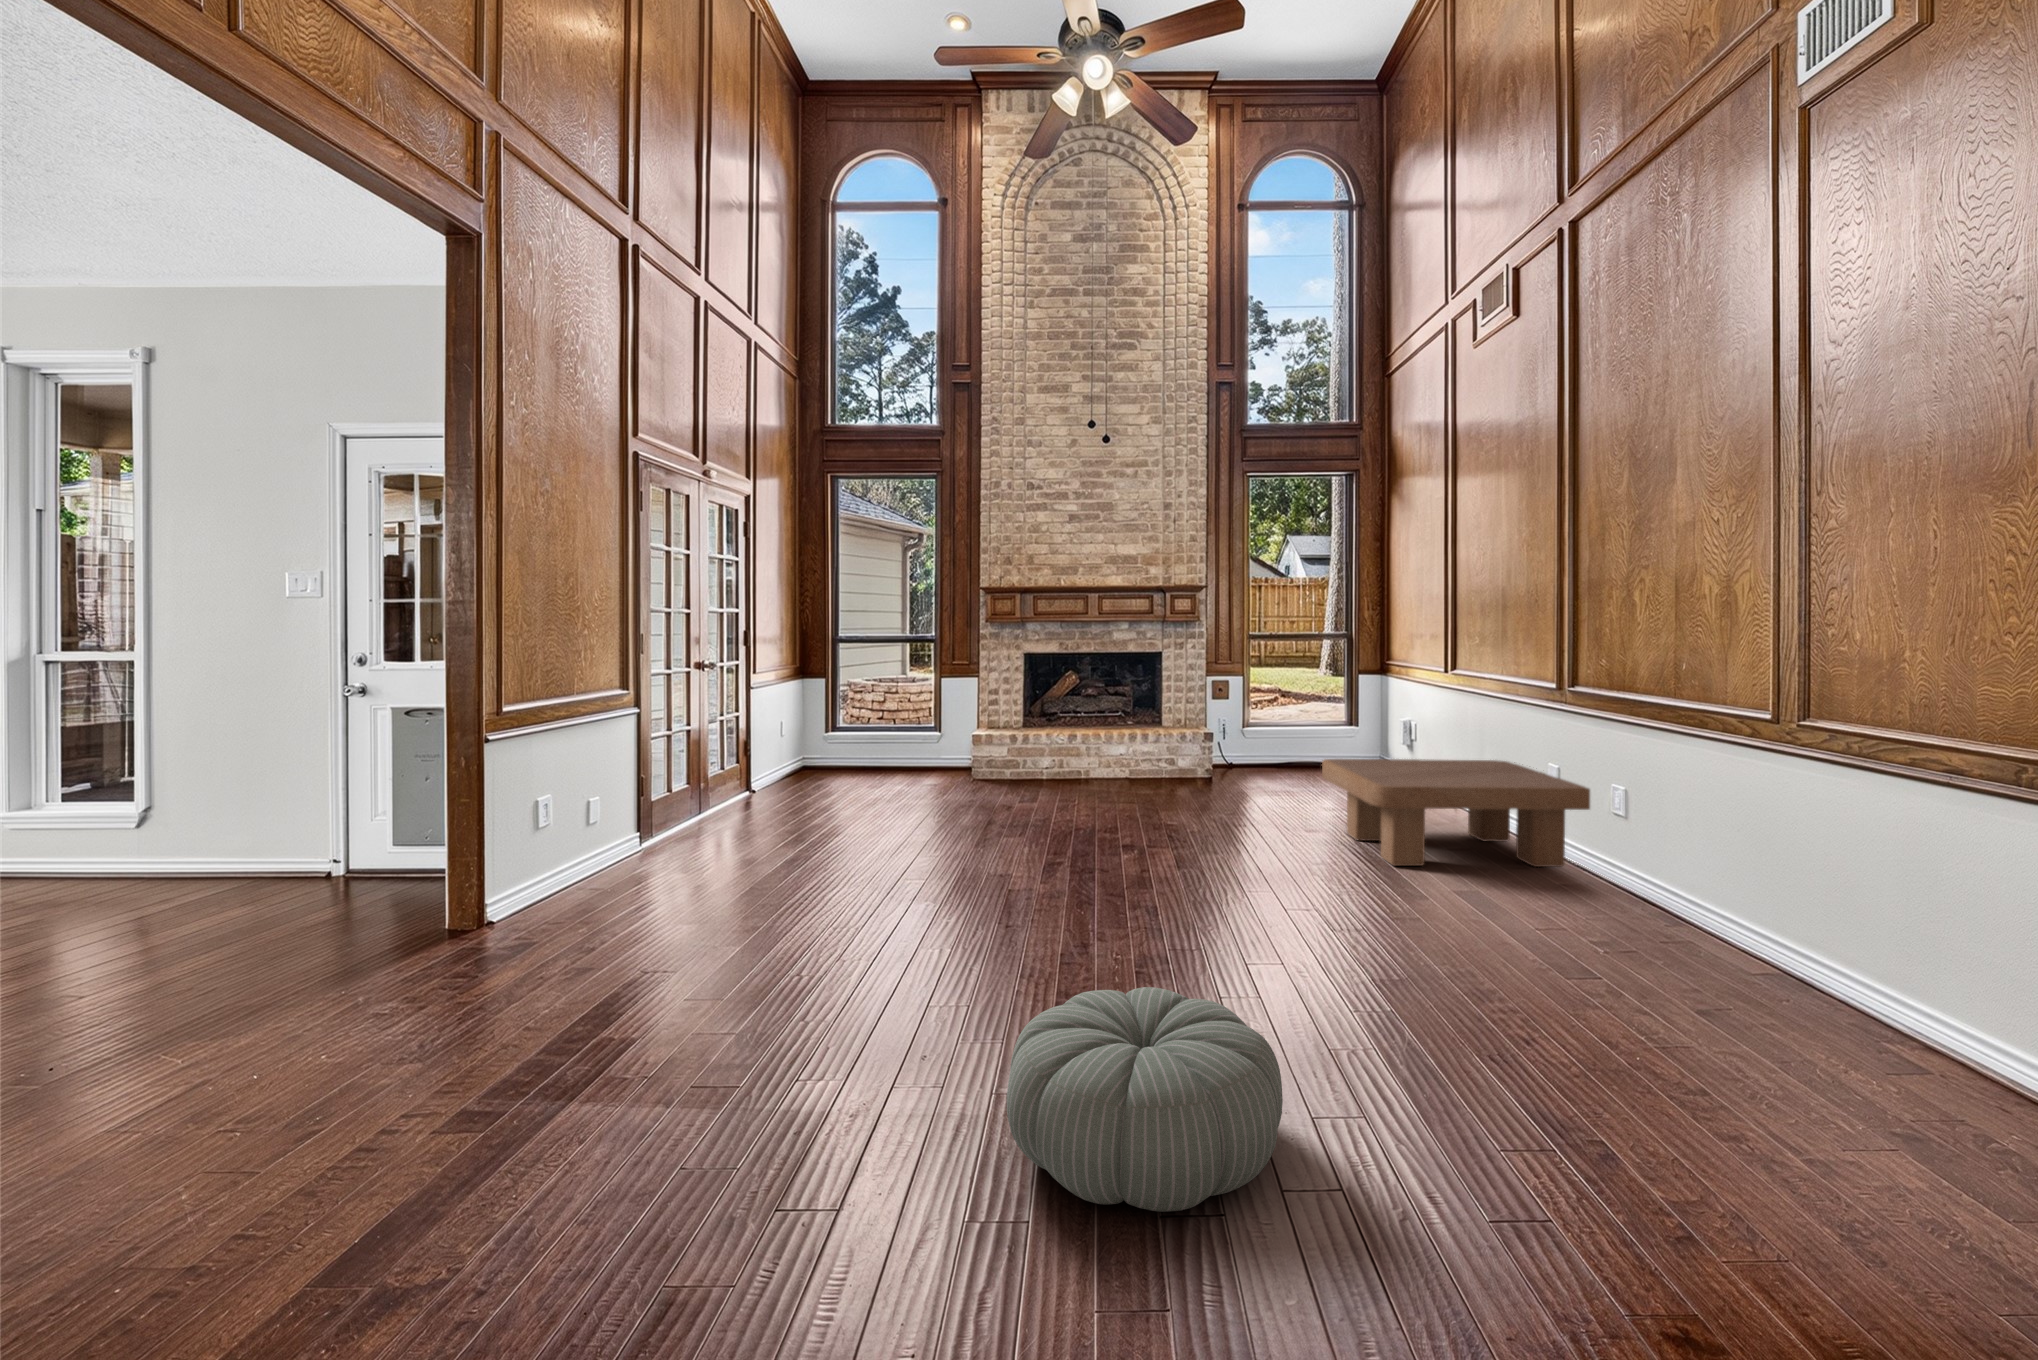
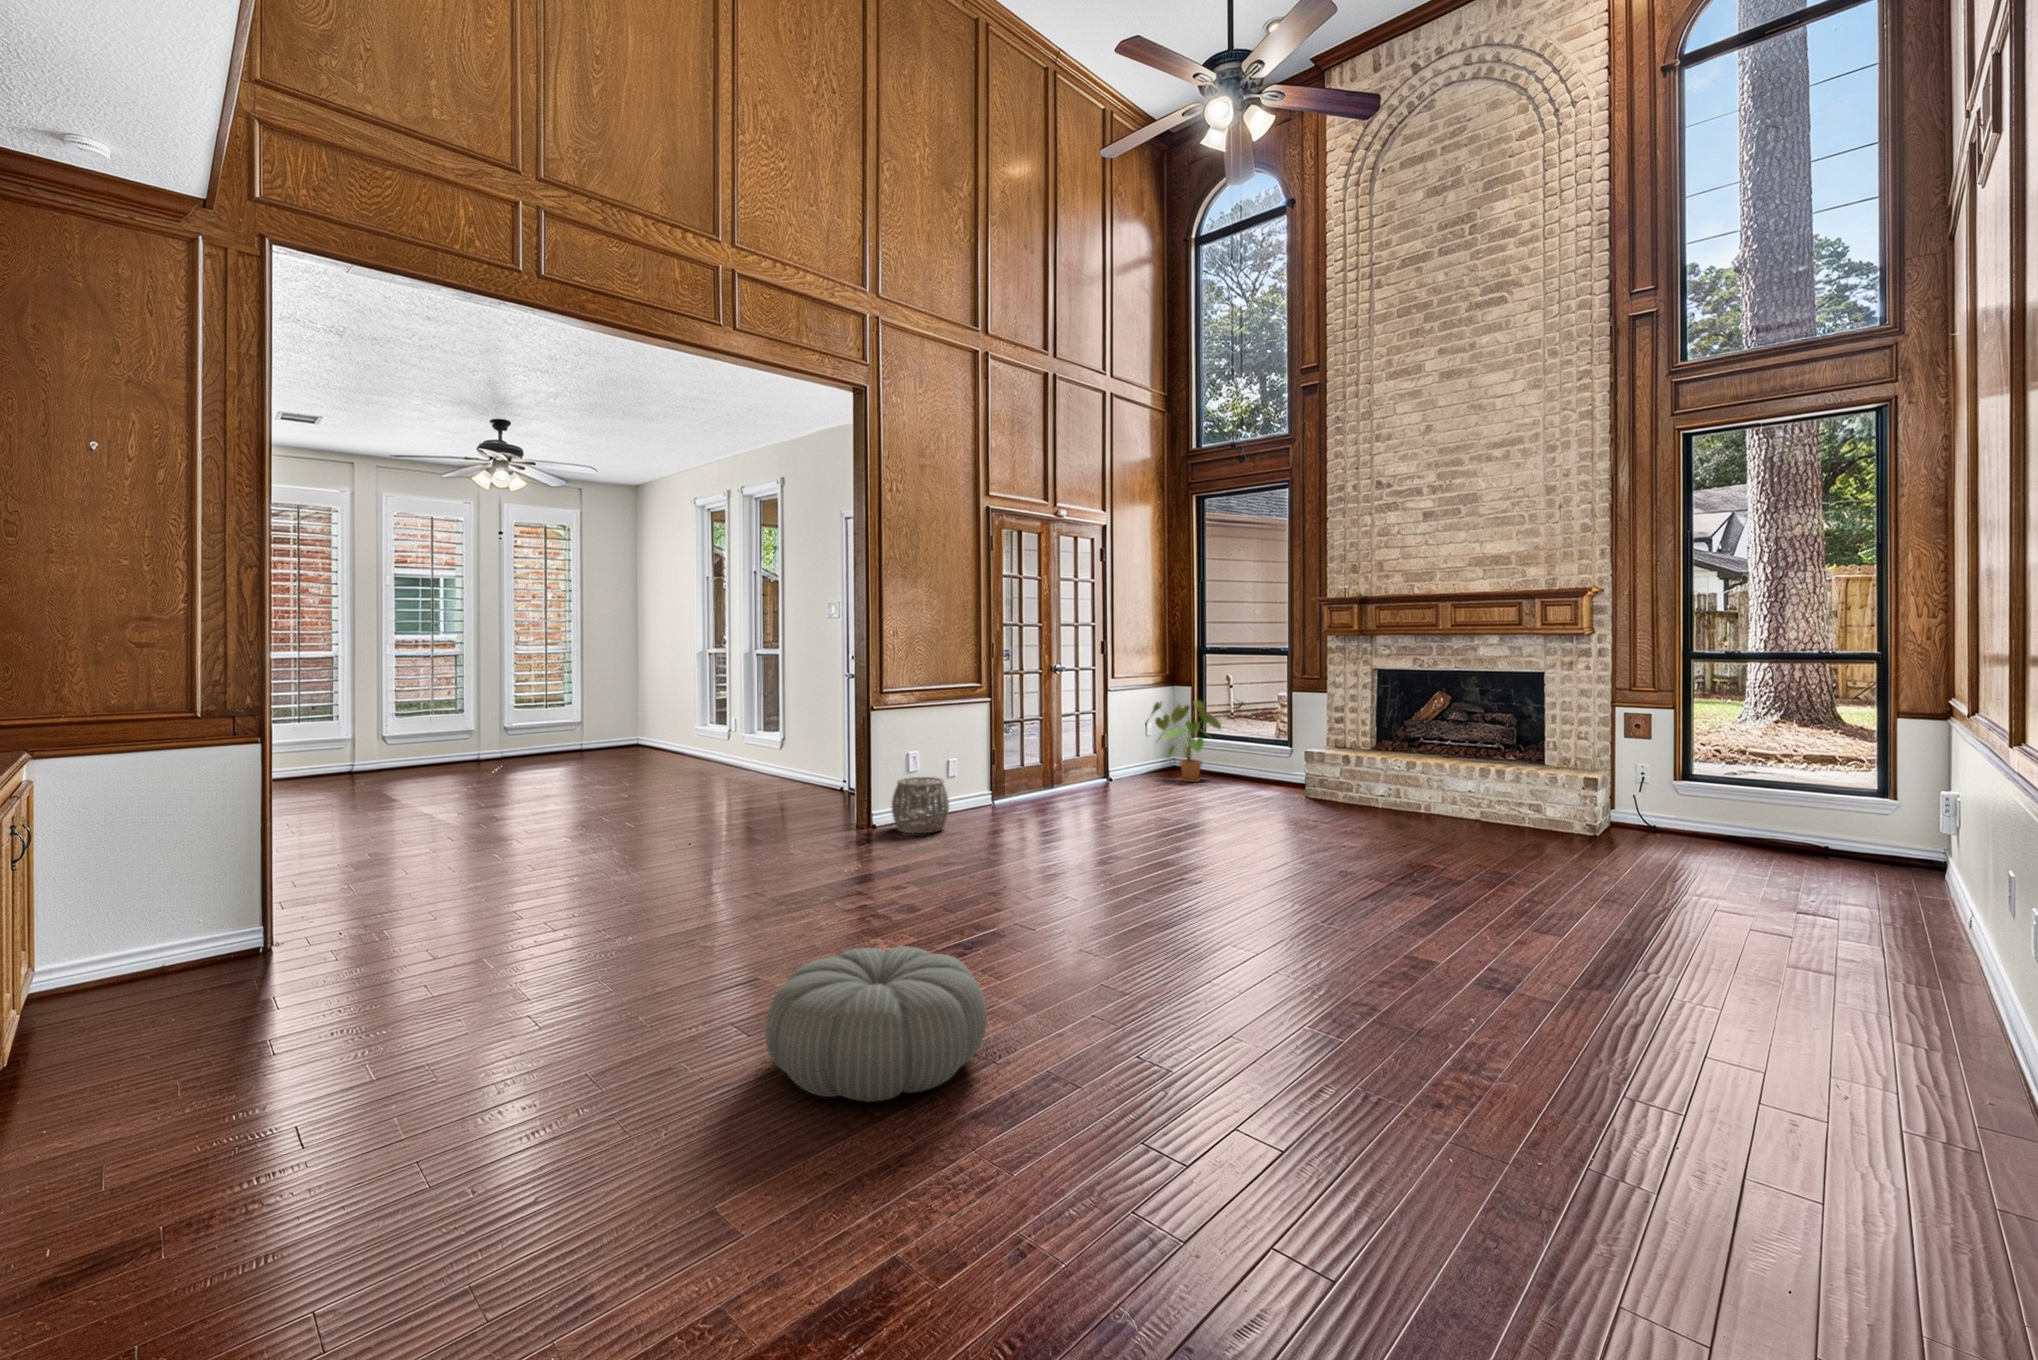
house plant: none [786,688,868,774] -> present [1145,701,1221,782]
coffee table: present [1322,759,1590,867] -> none [1567,818,2005,1029]
woven basket: none [579,797,667,876] -> present [891,777,949,833]

